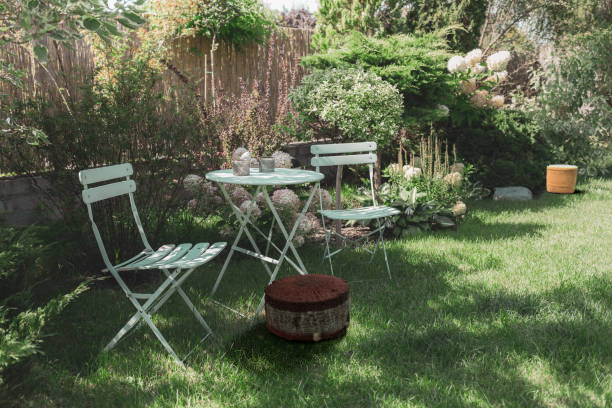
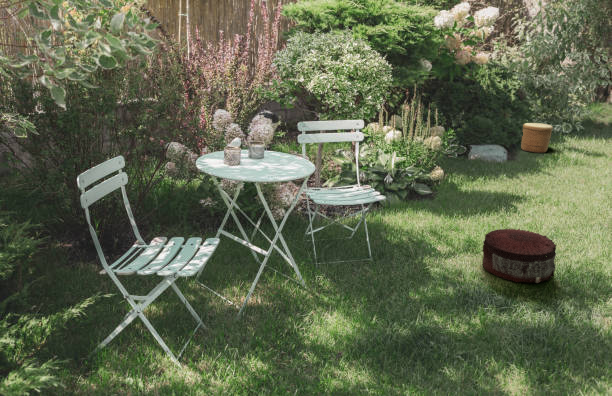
pouf: present [264,274,351,341] -> present [482,229,557,283]

